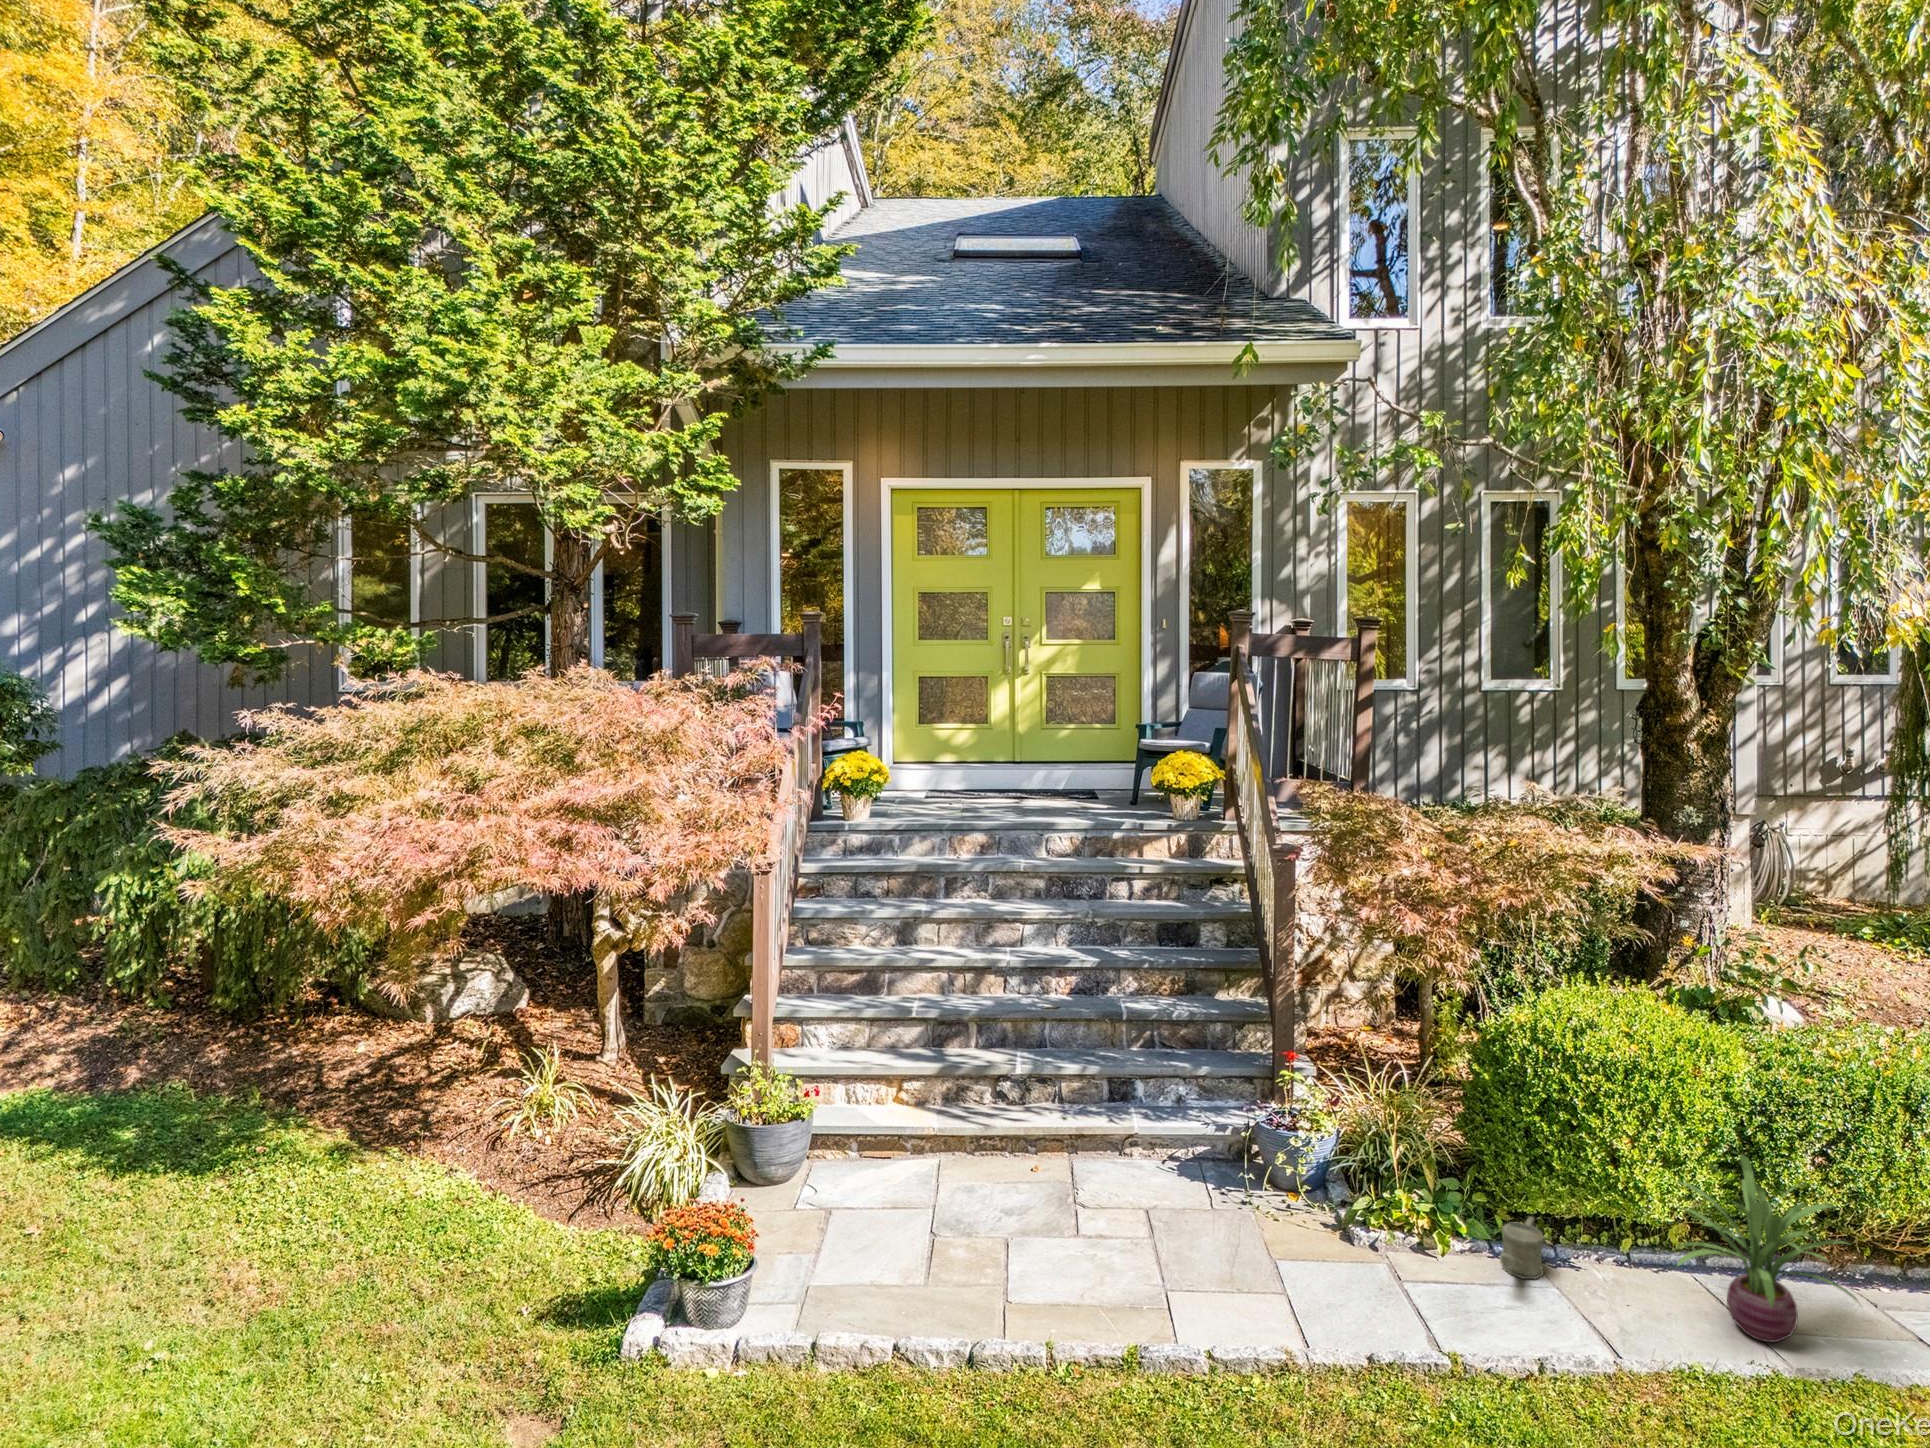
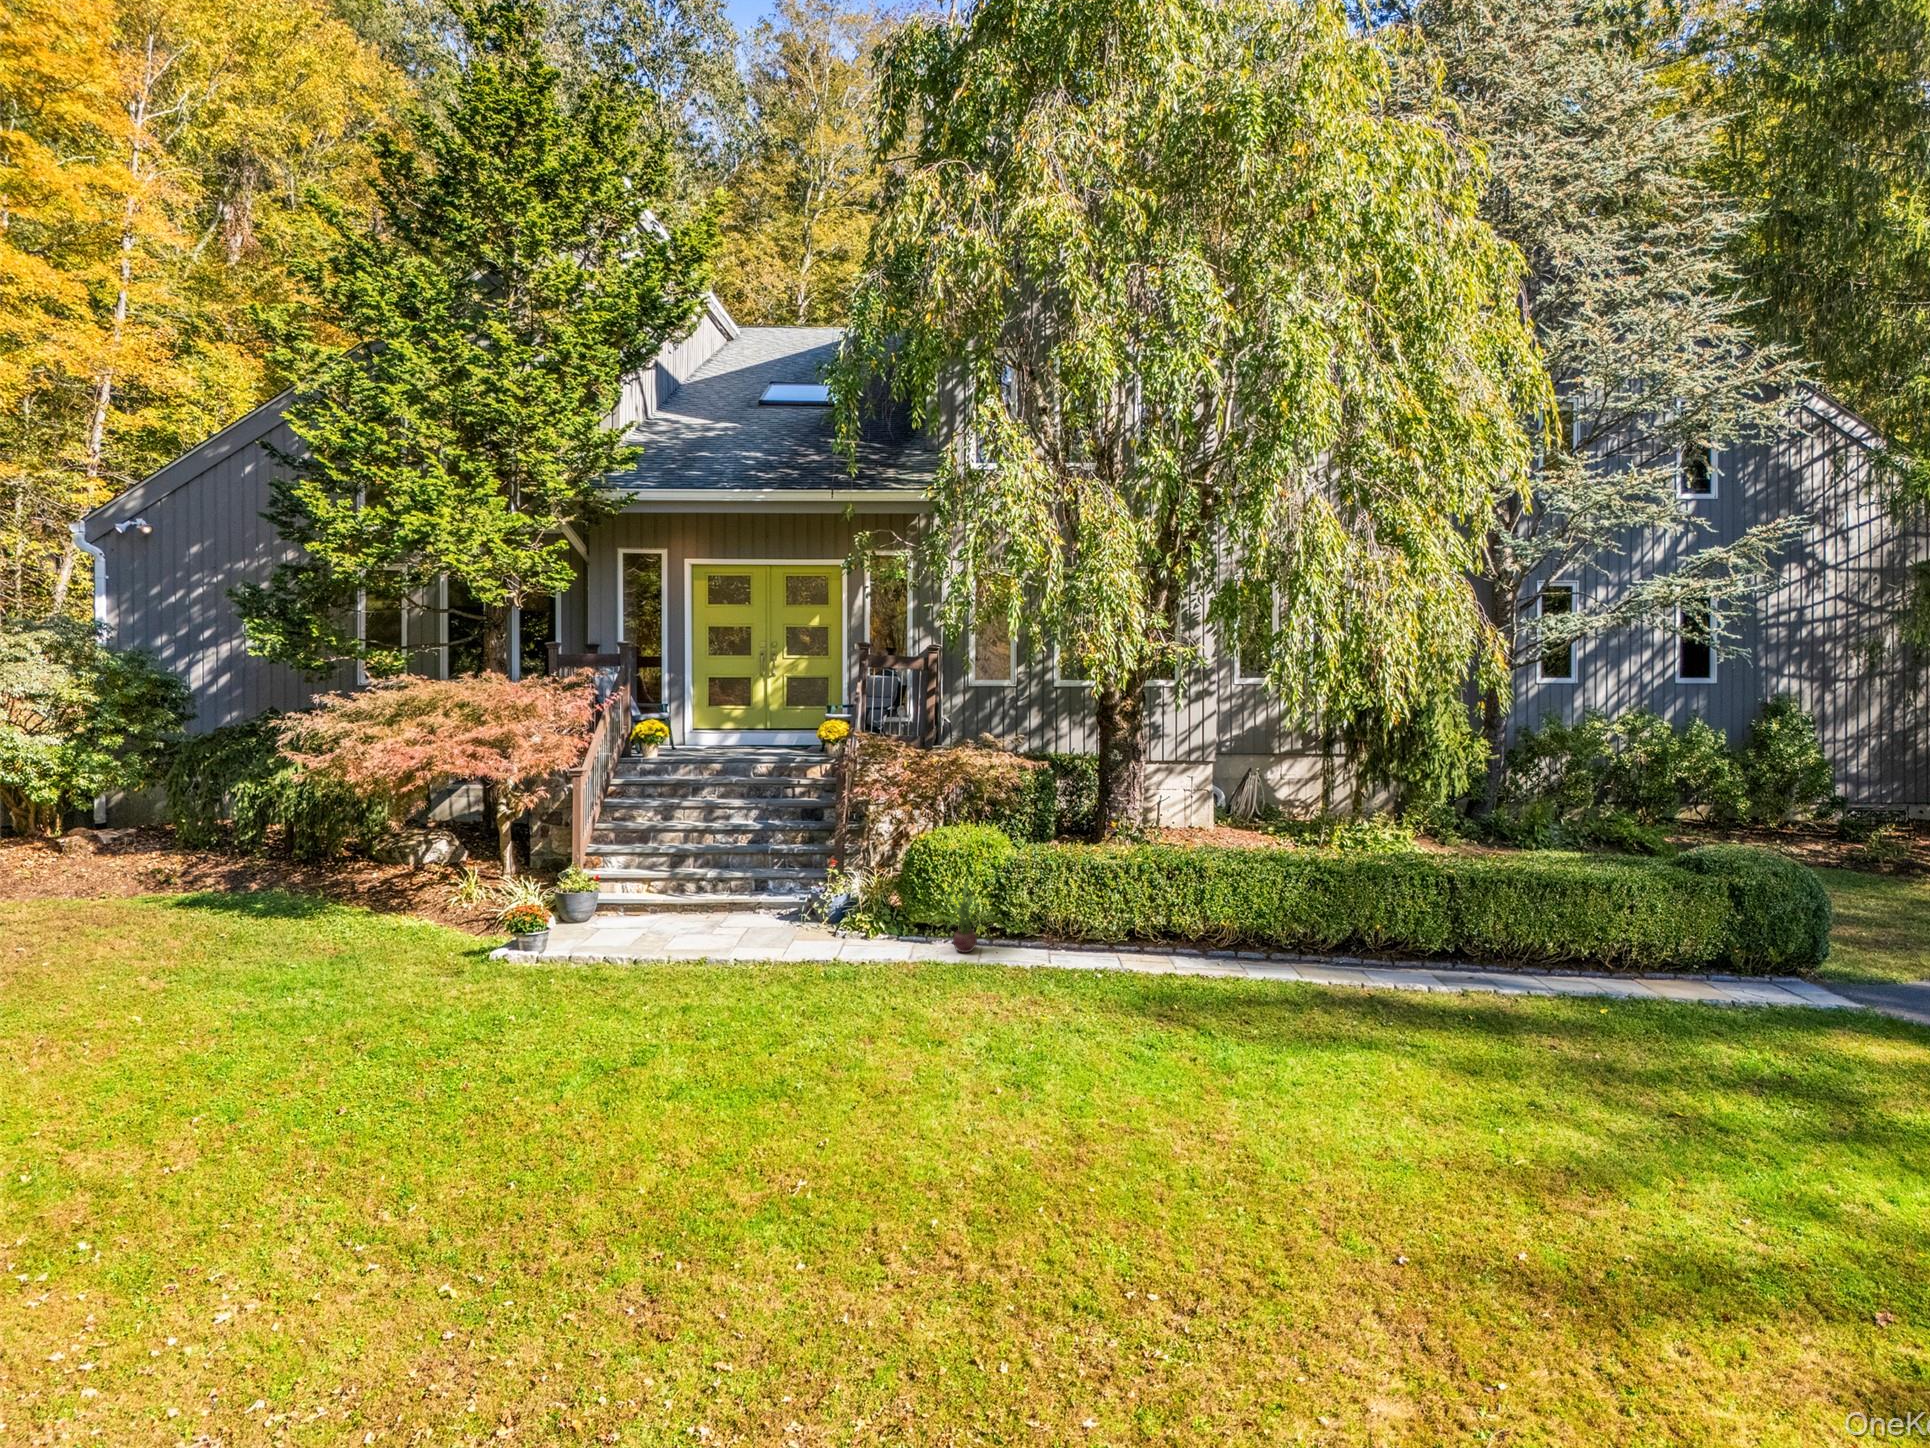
watering can: present [1500,1217,1544,1279] -> none [871,918,903,940]

